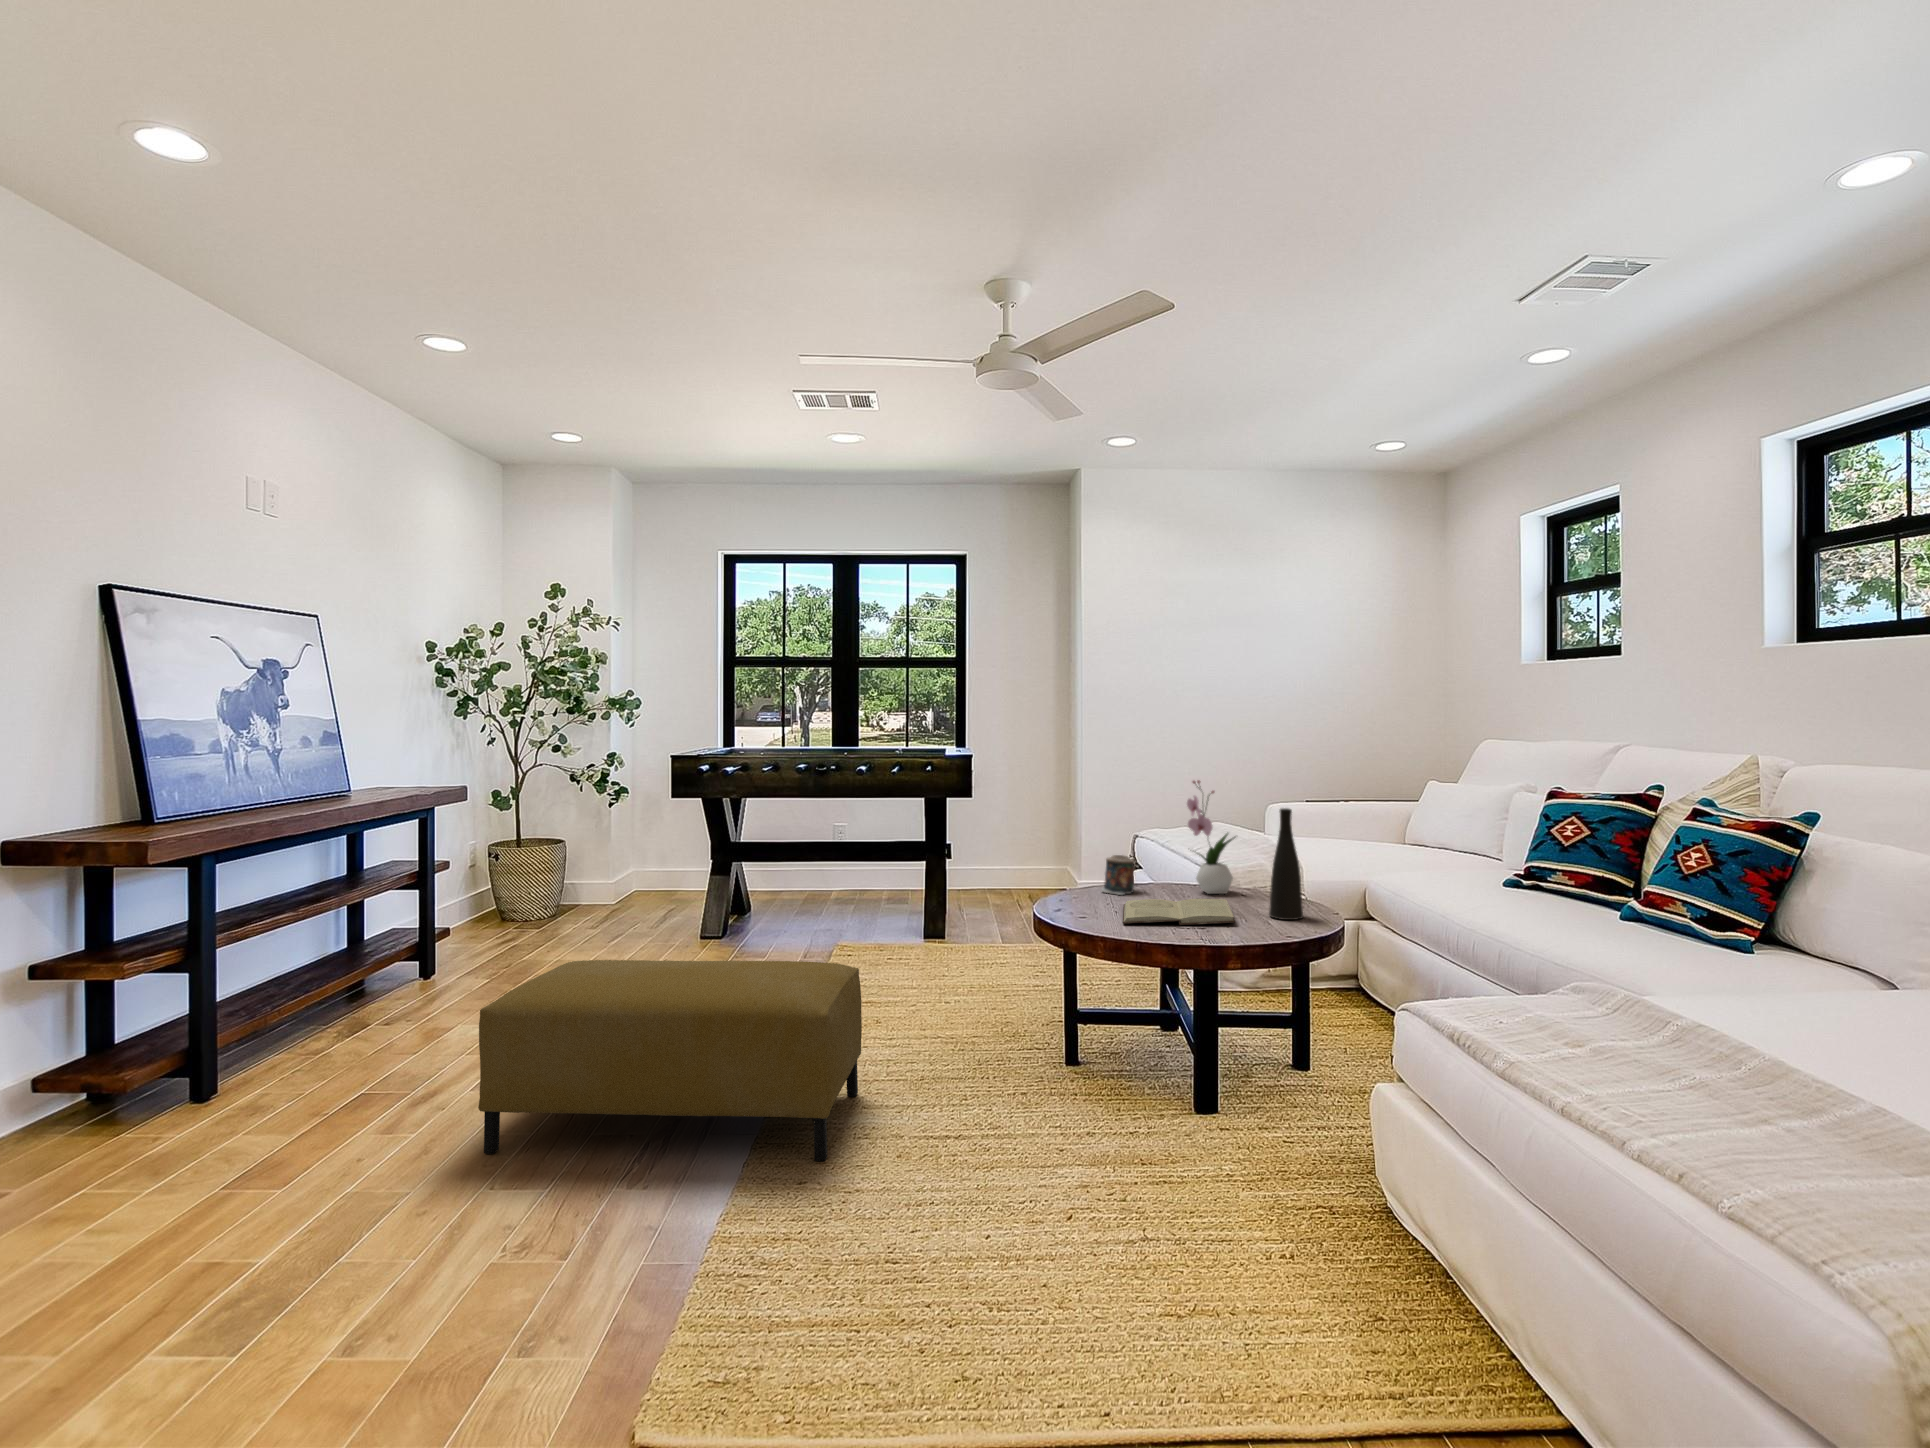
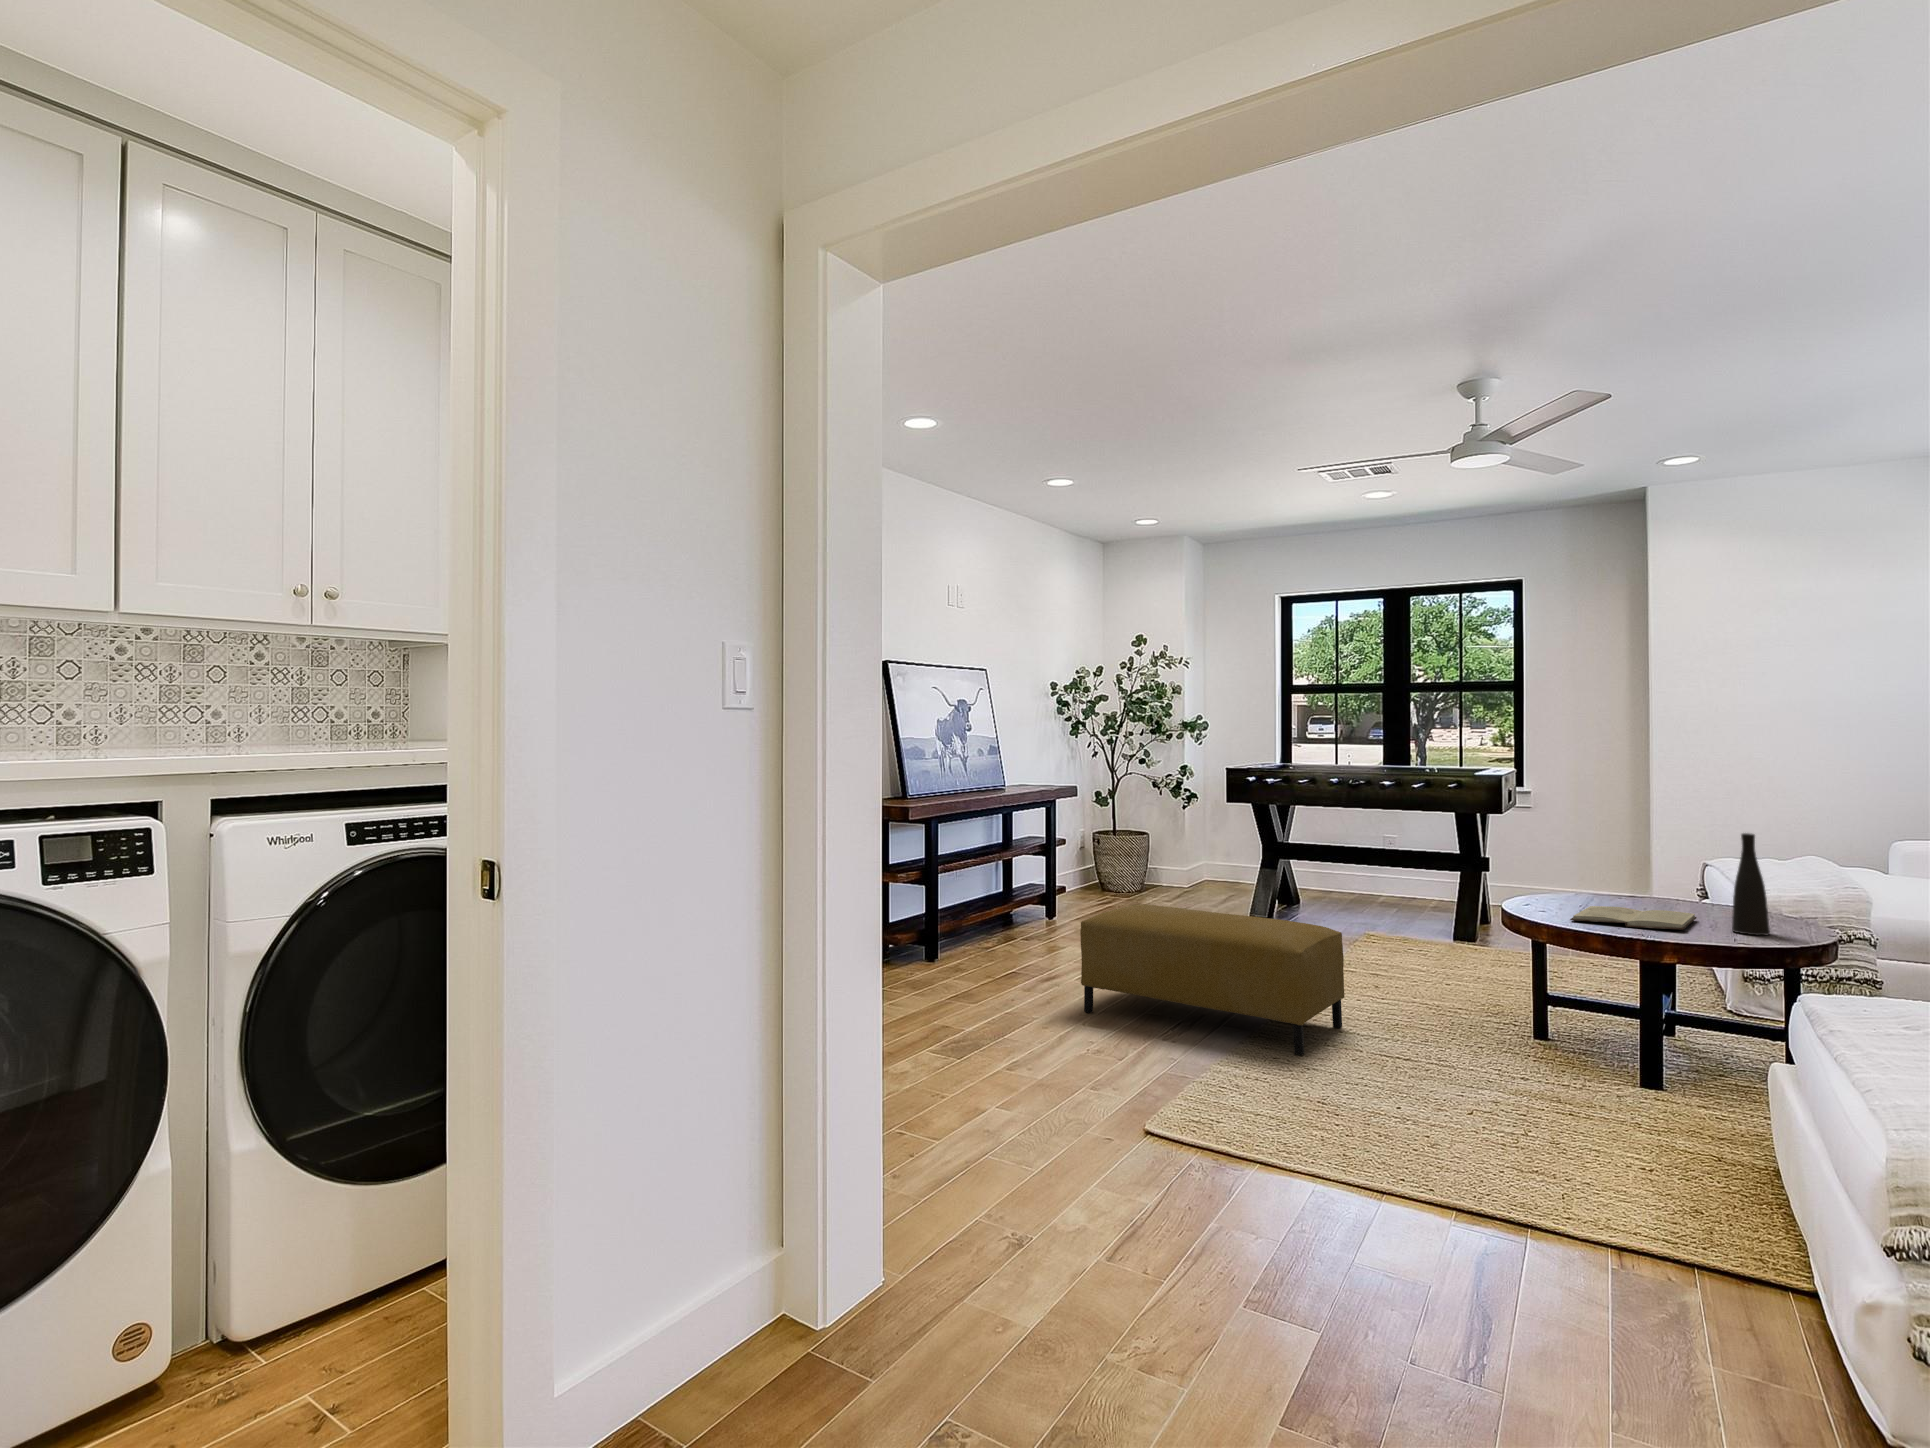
flower arrangement: present [1187,781,1235,894] -> none [1668,806,1722,912]
candle: present [1101,855,1135,895] -> none [1578,869,1614,904]

